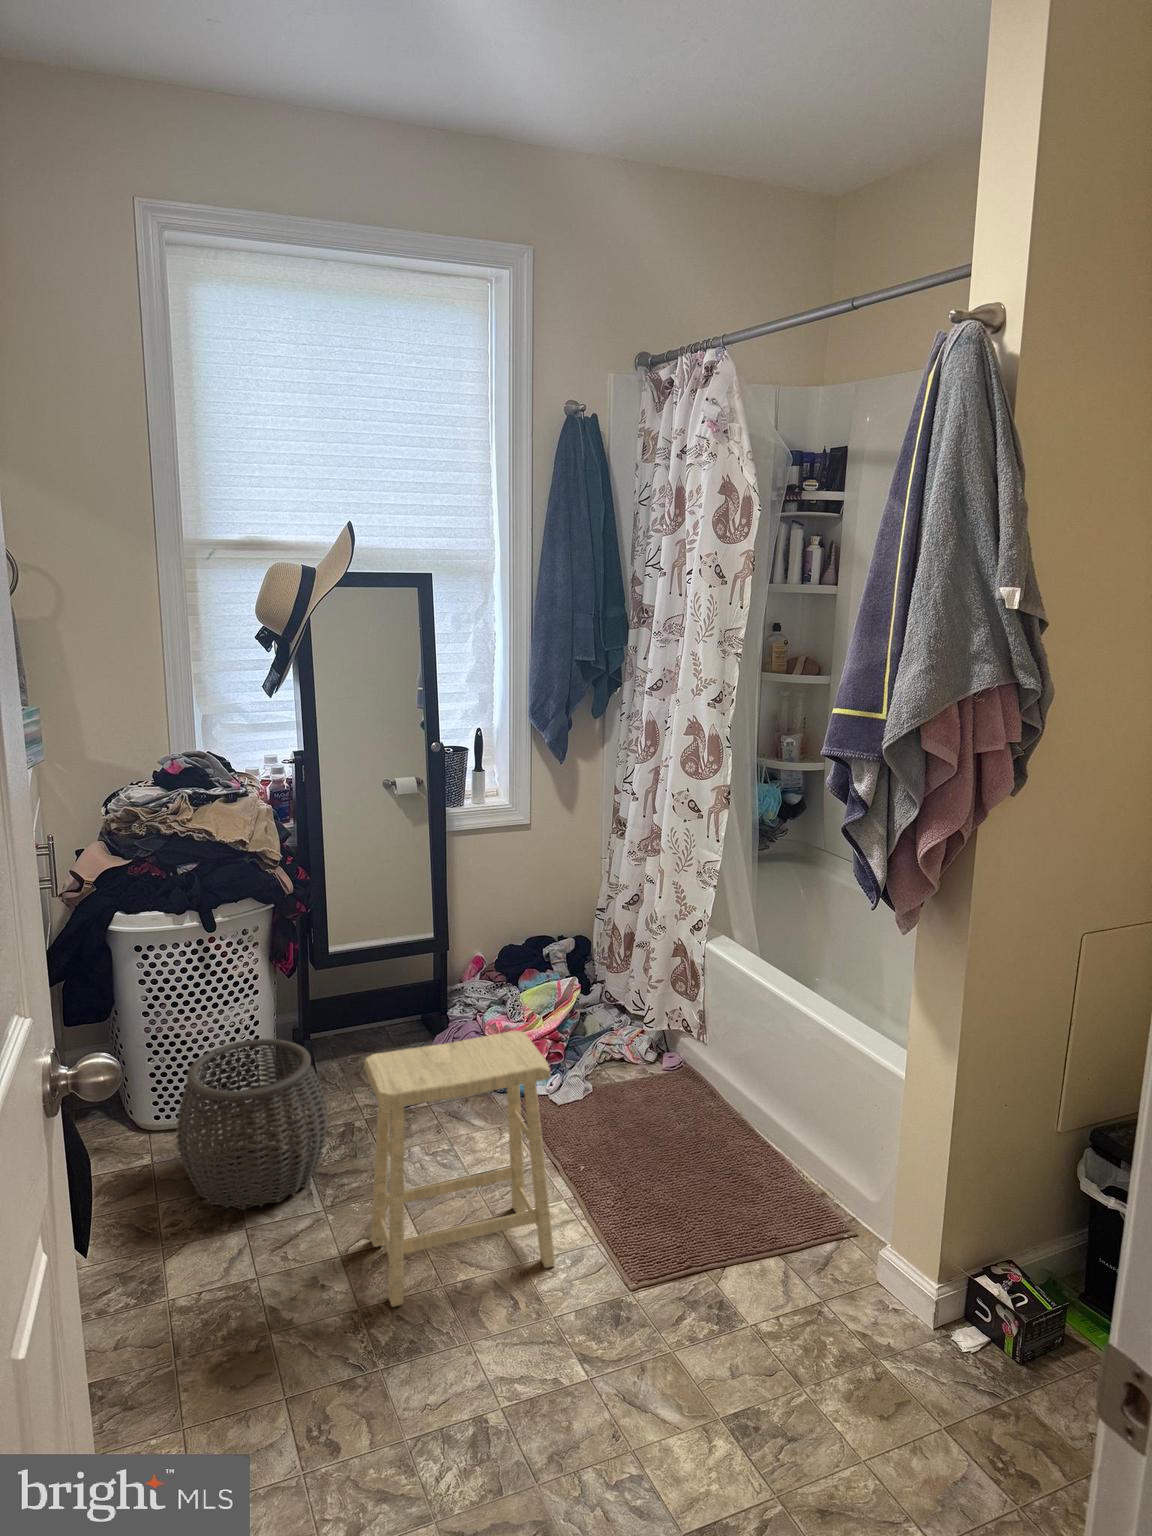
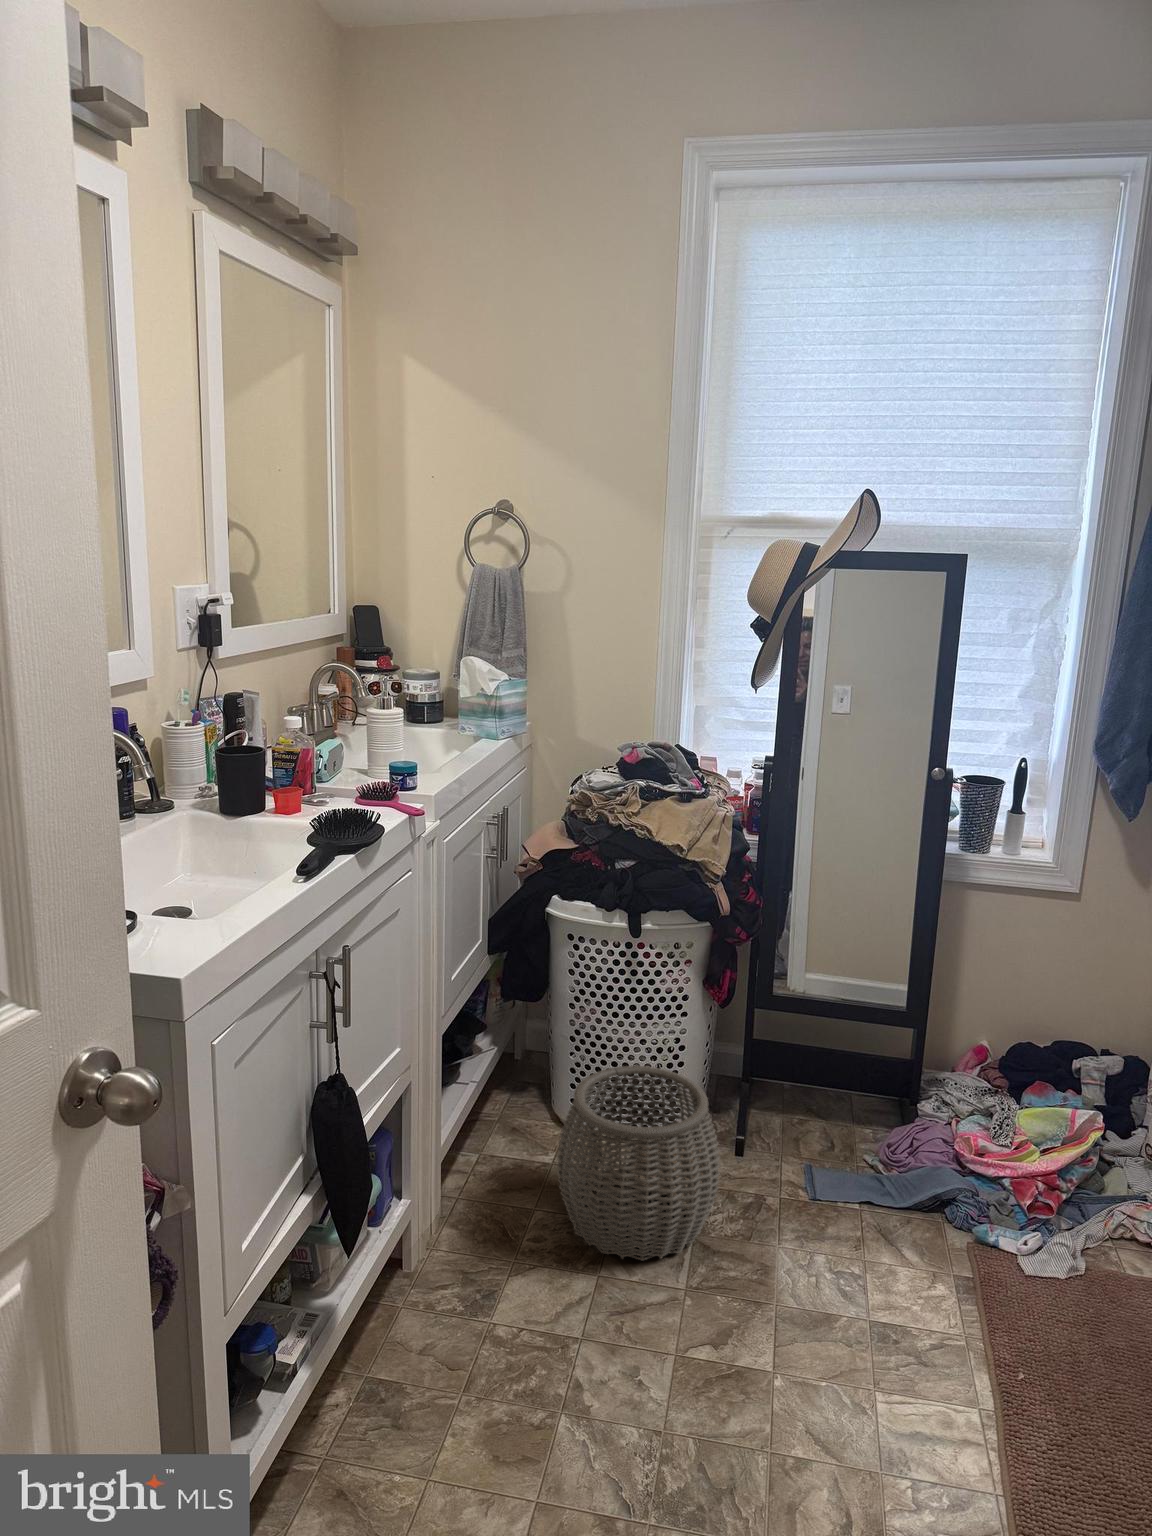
footstool: present [364,1031,555,1307] -> none [699,1133,950,1497]

